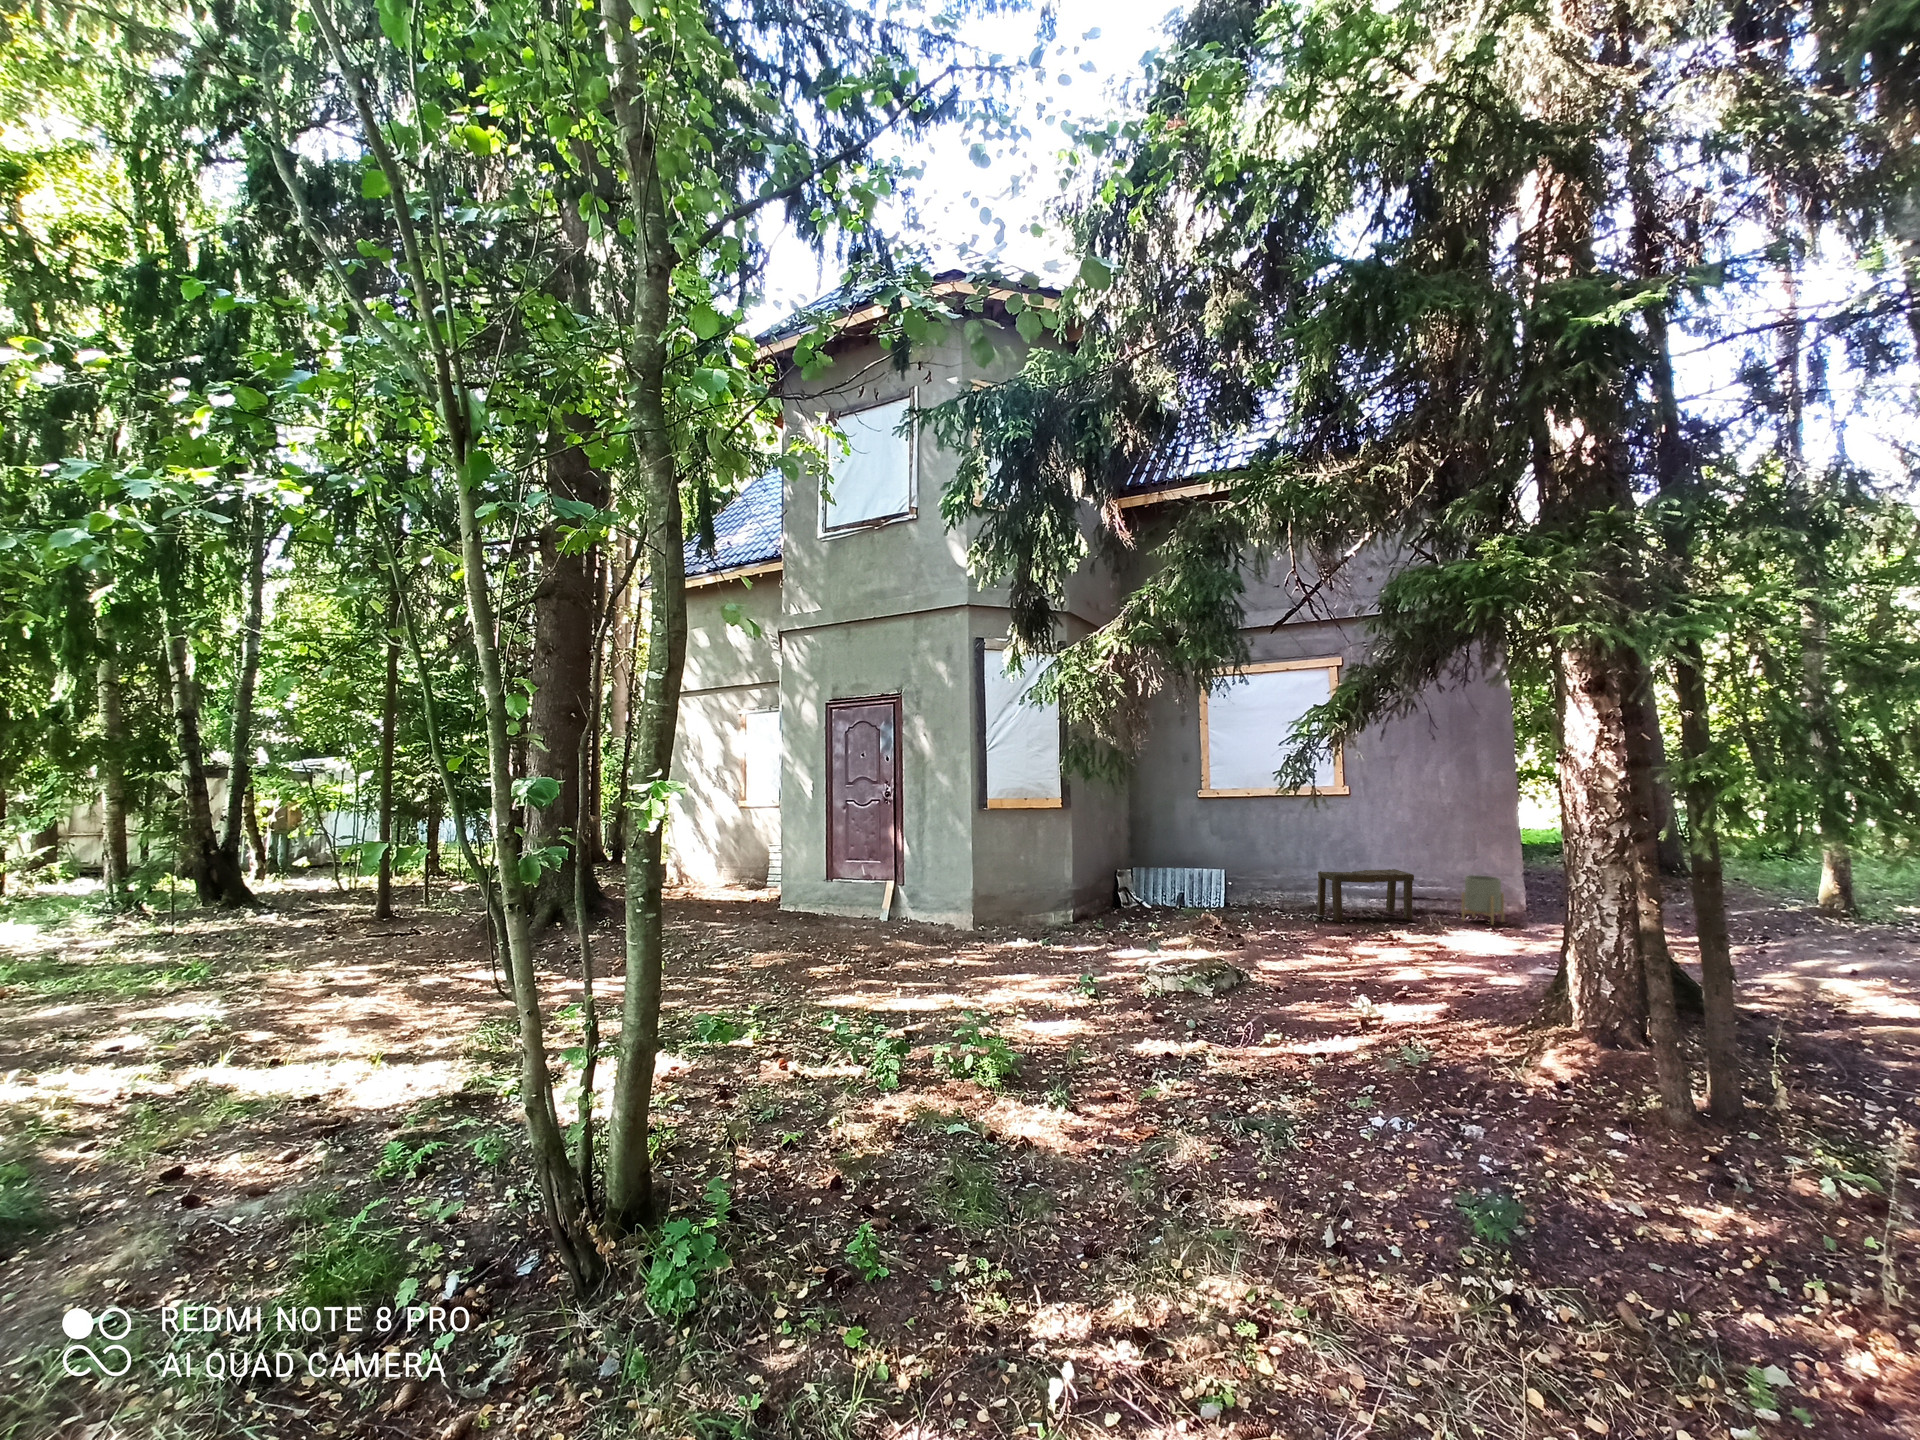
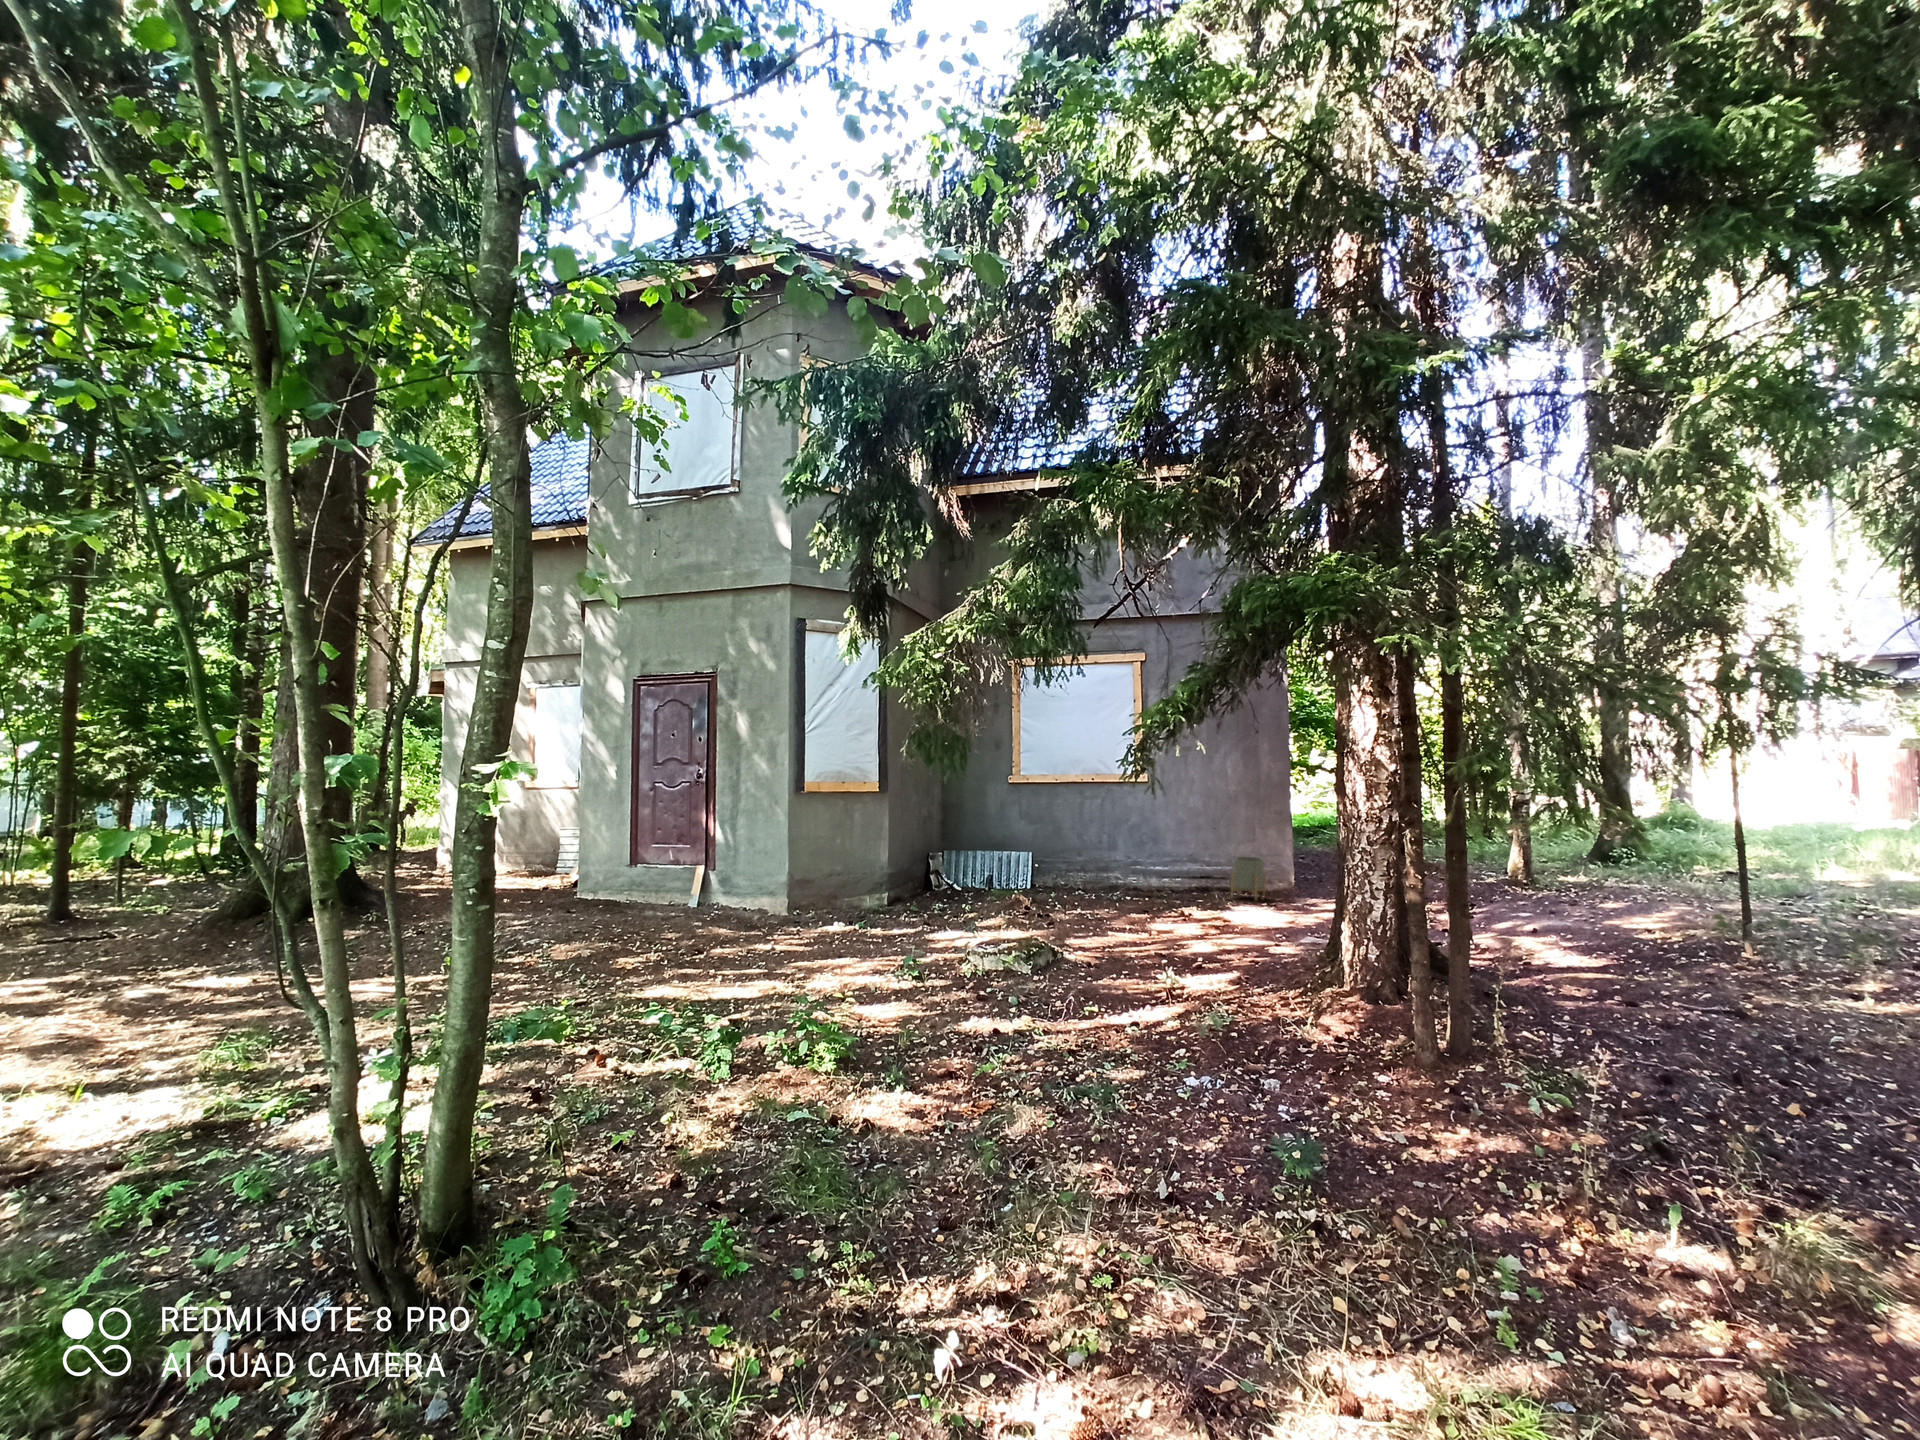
bench: present [1317,869,1414,922] -> none [1107,852,1192,902]

